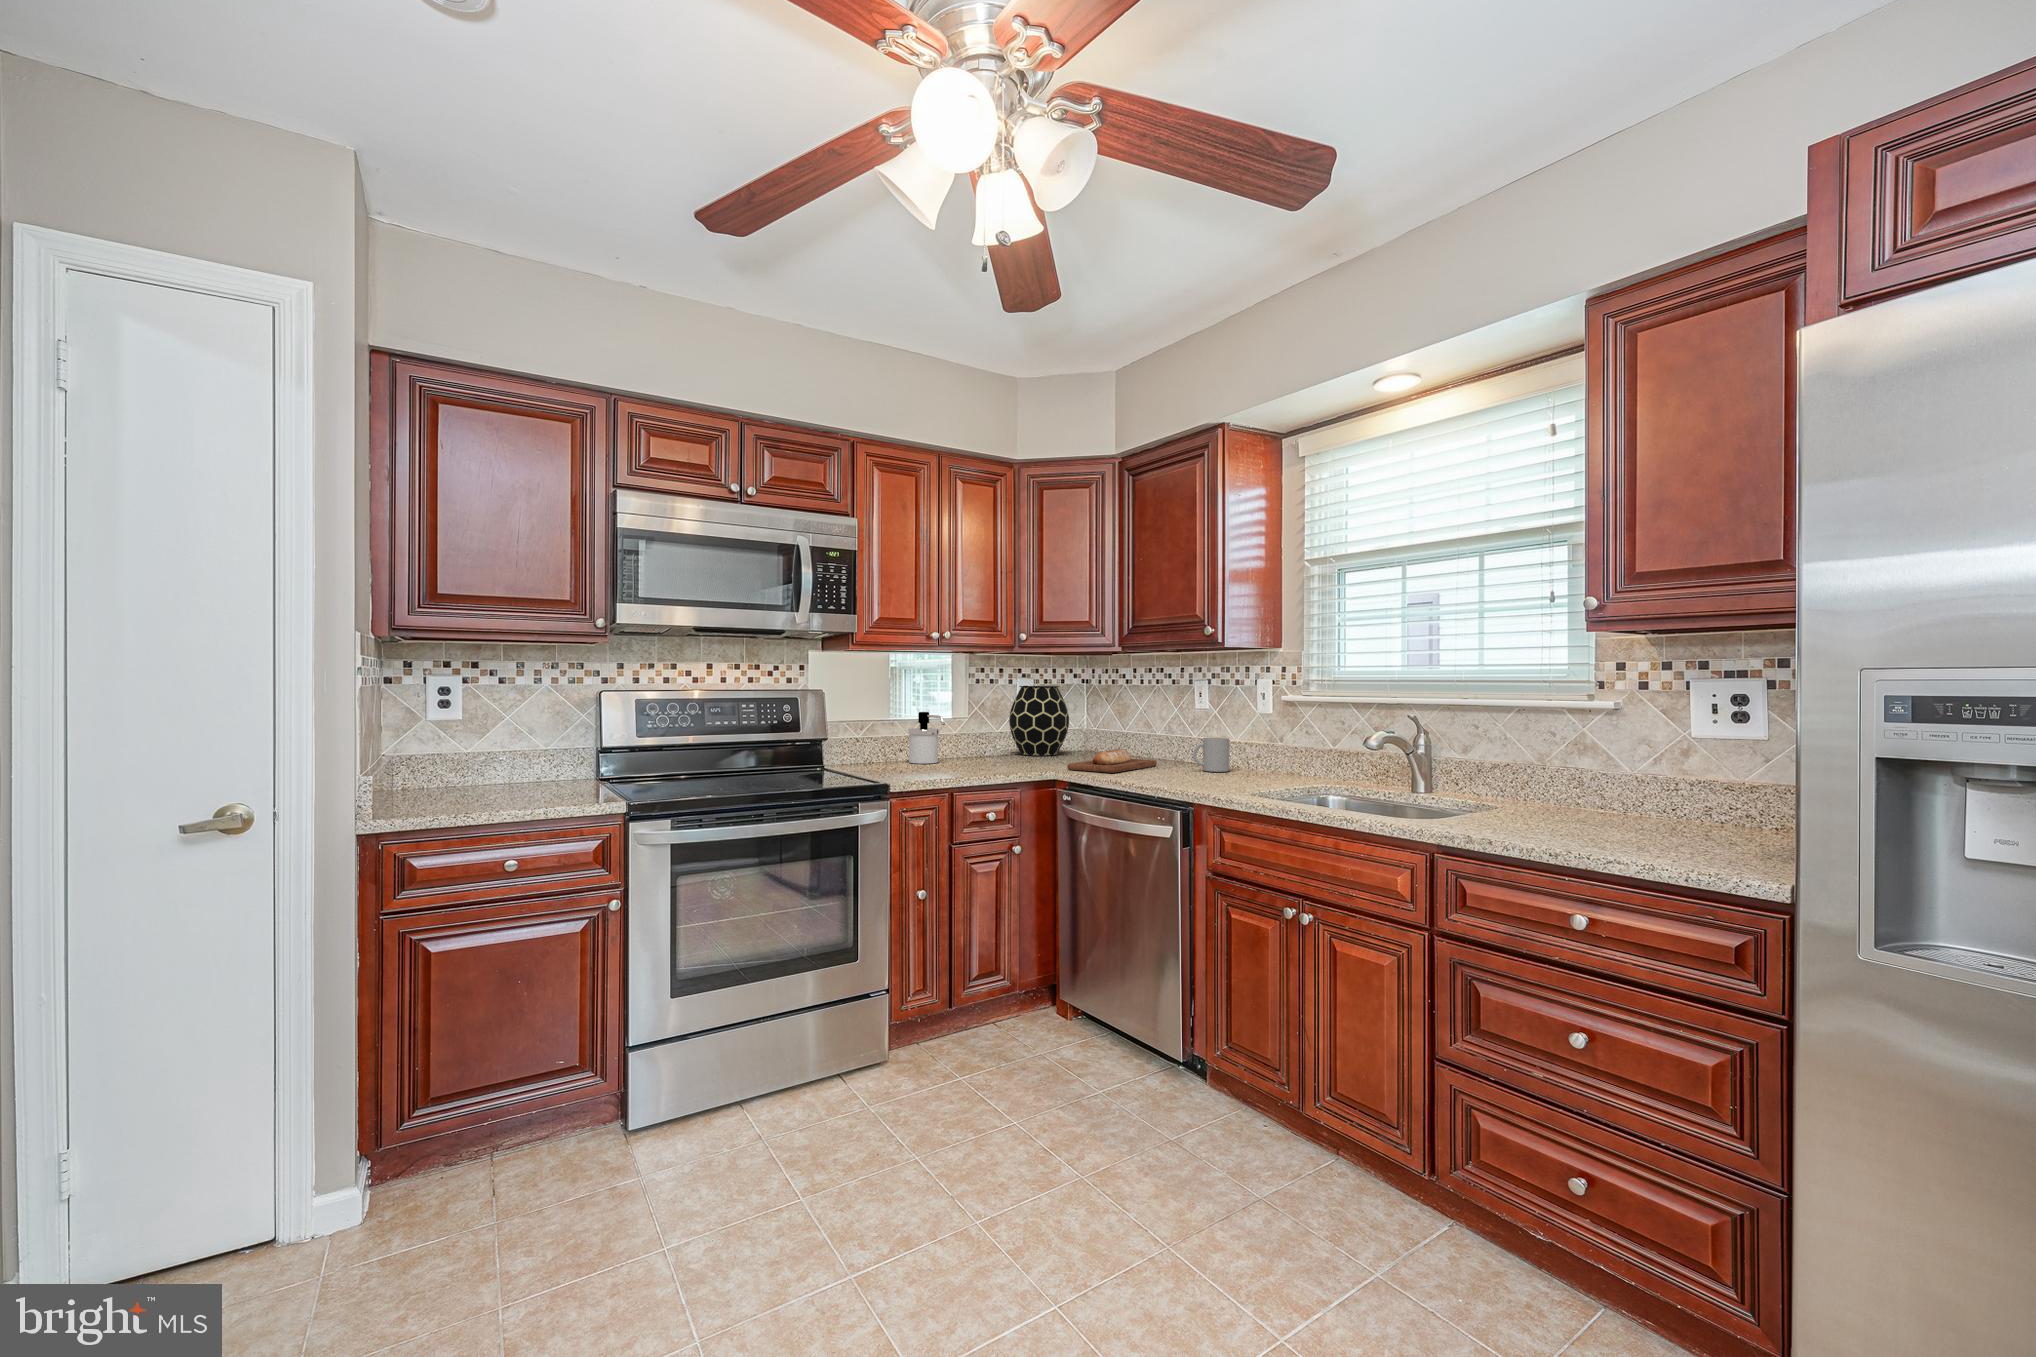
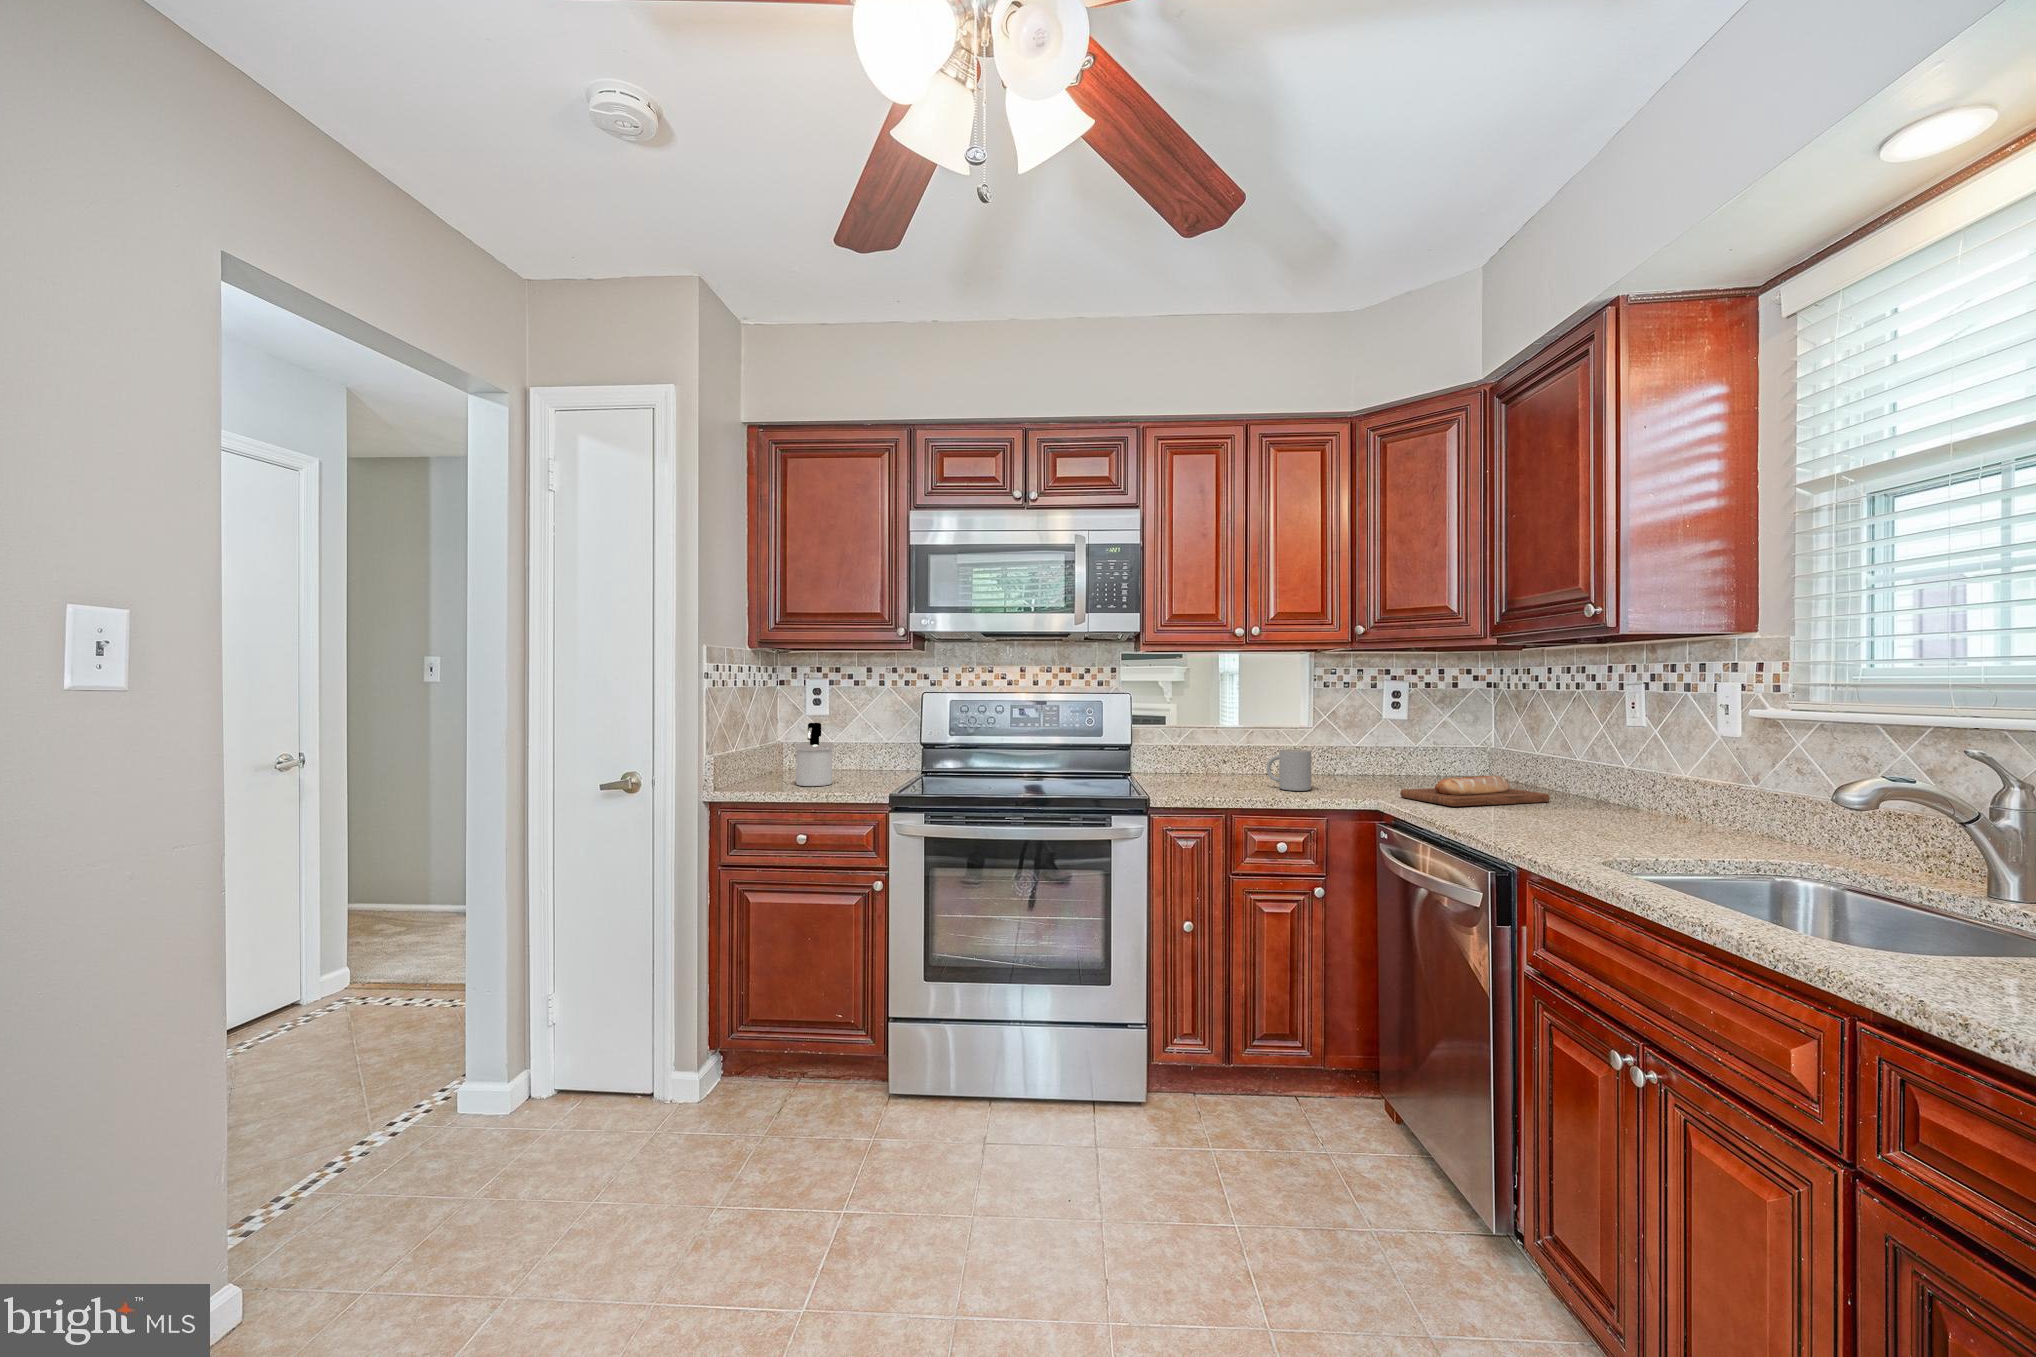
vase: present [1009,686,1069,756] -> none [1373,690,1454,777]
soap dispenser: present [908,712,945,764] -> present [795,723,834,786]
mug: present [1193,738,1229,772] -> present [1266,749,1311,791]

